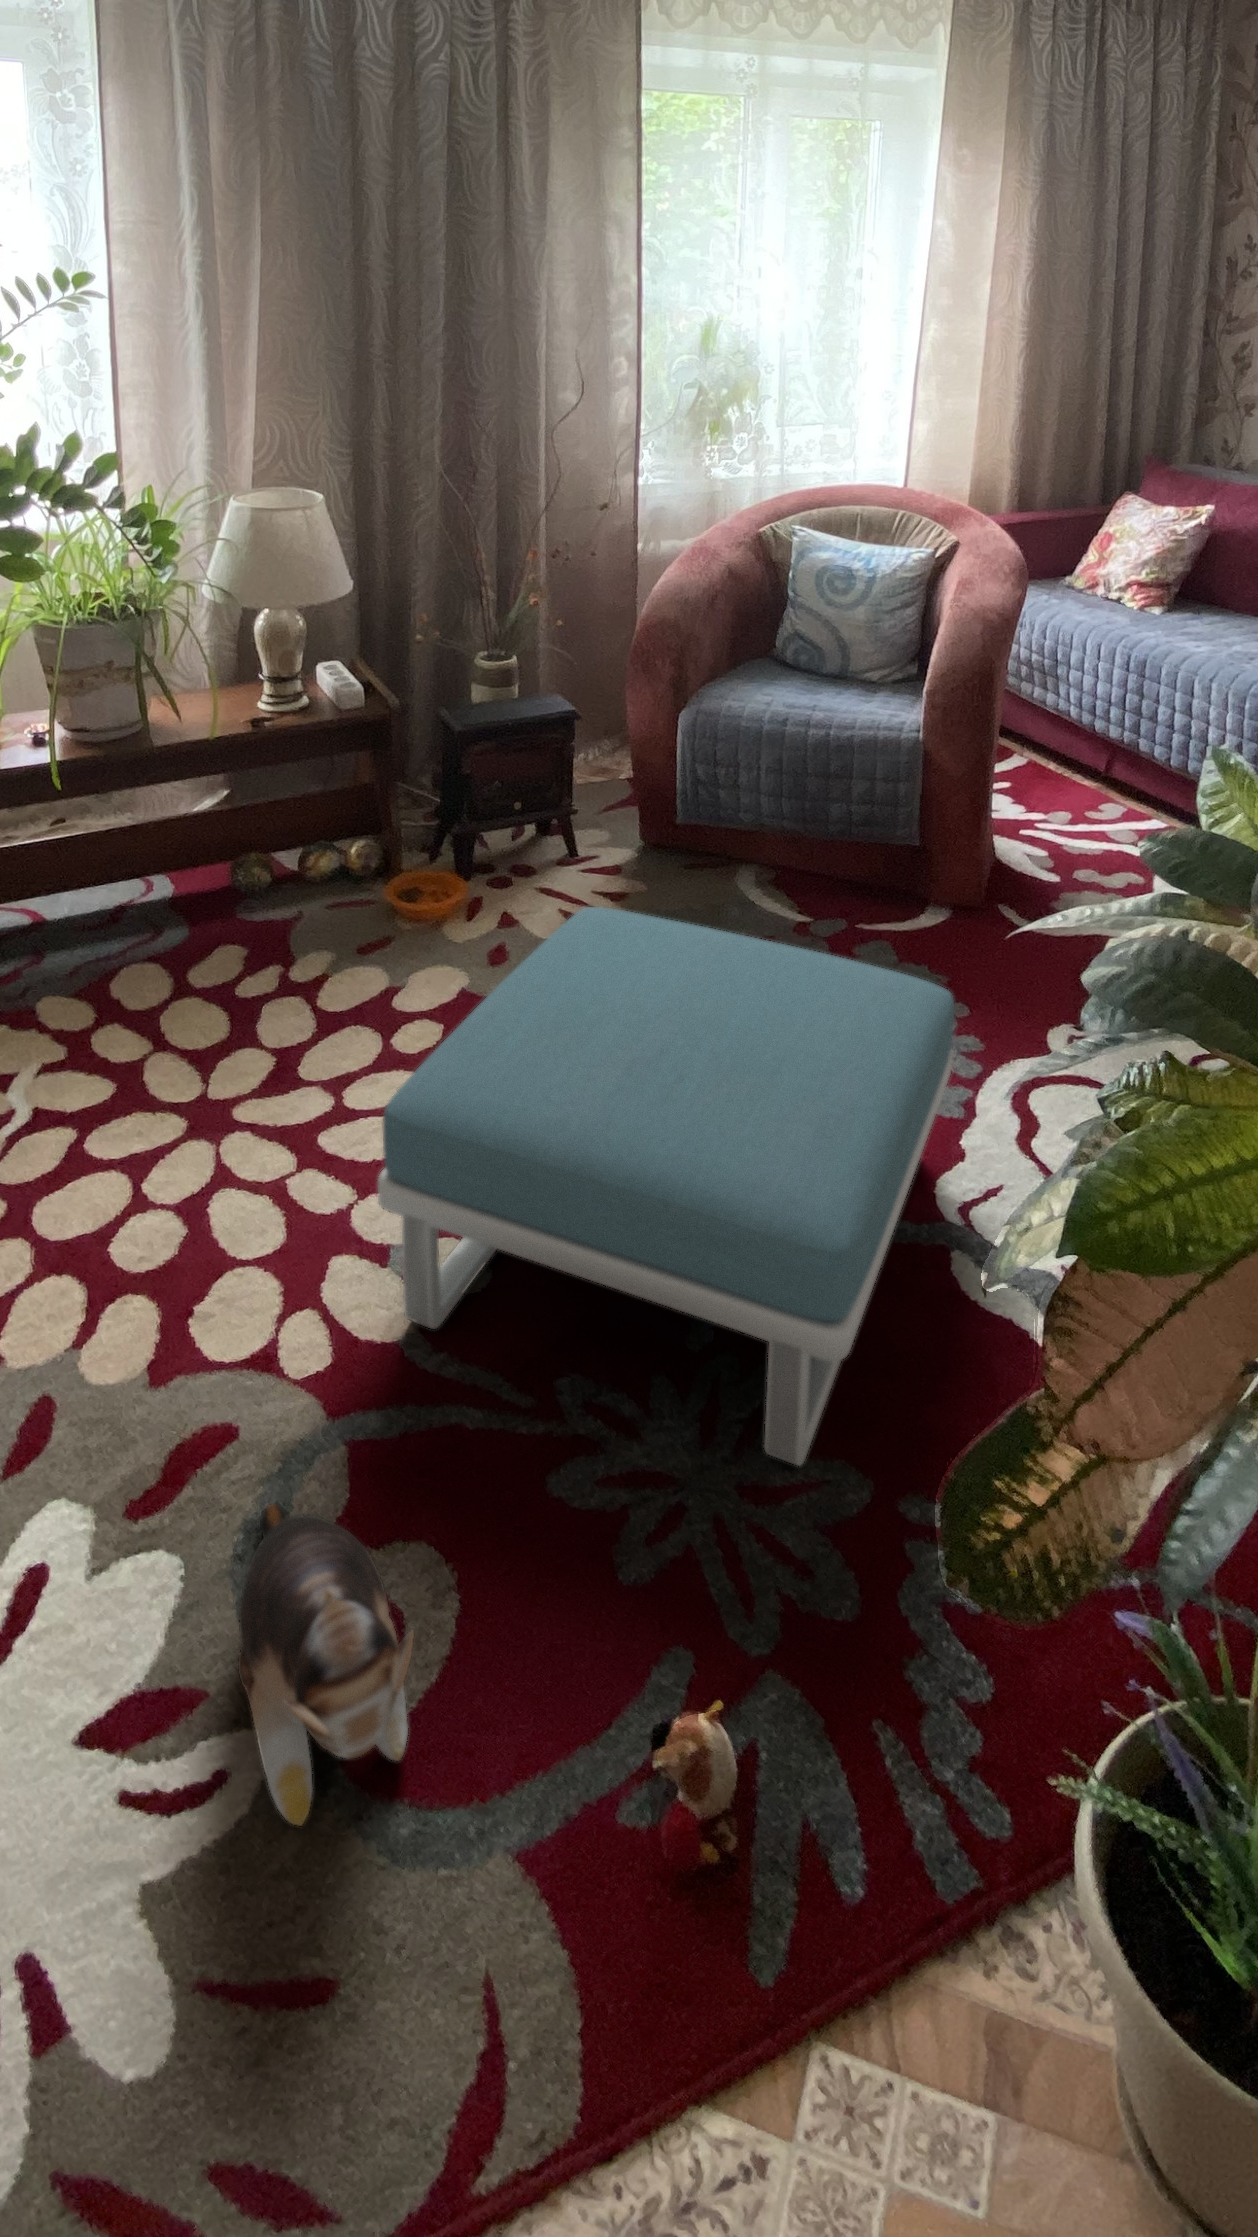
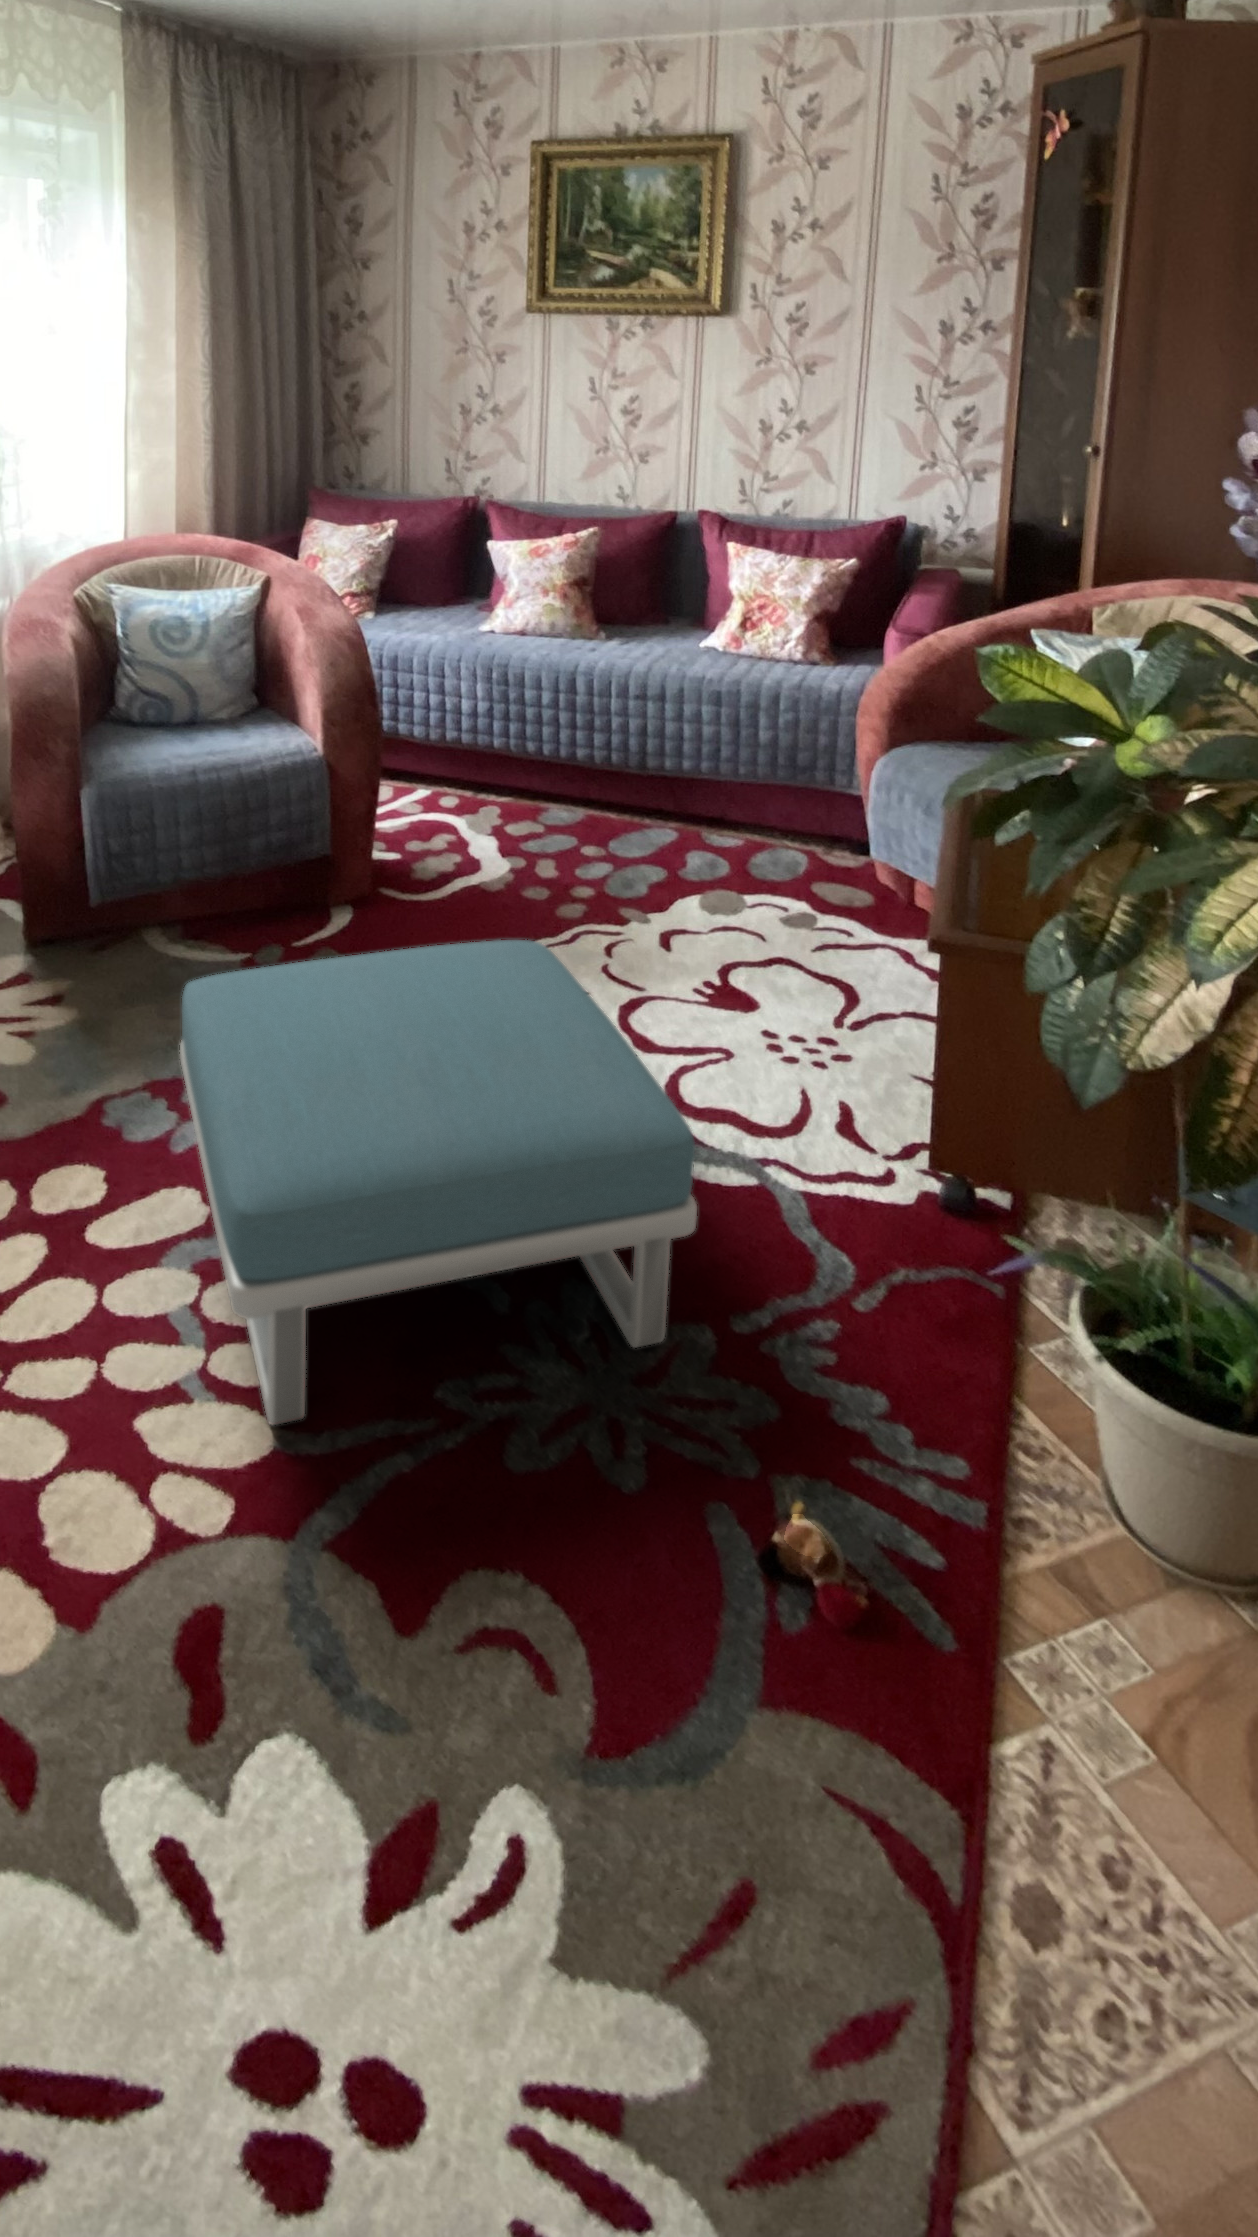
plush toy: present [238,1504,414,1826] -> none [331,1541,753,1819]

